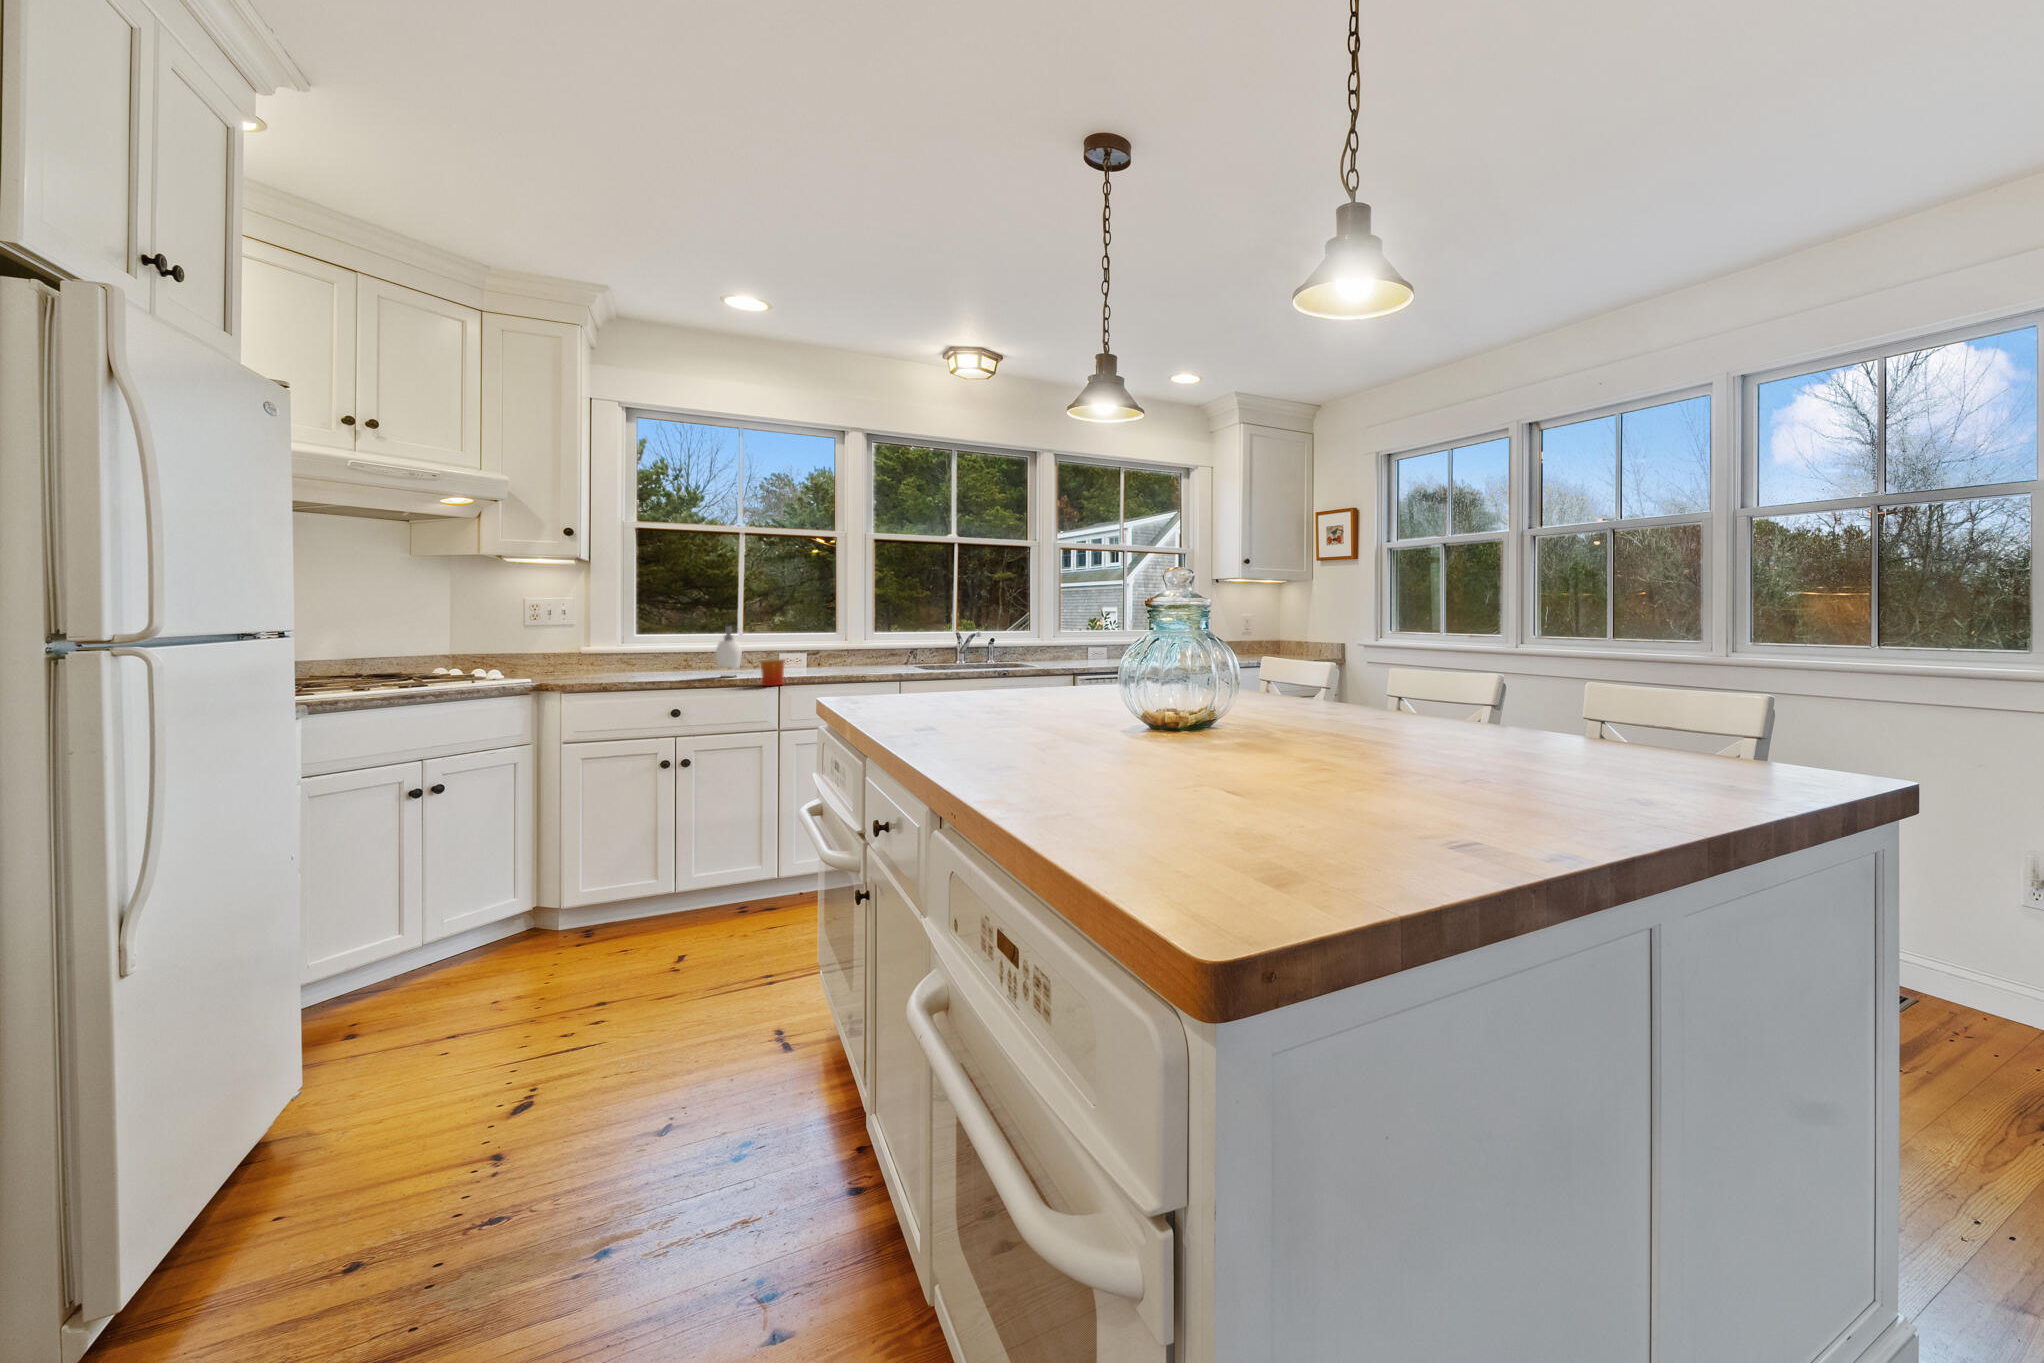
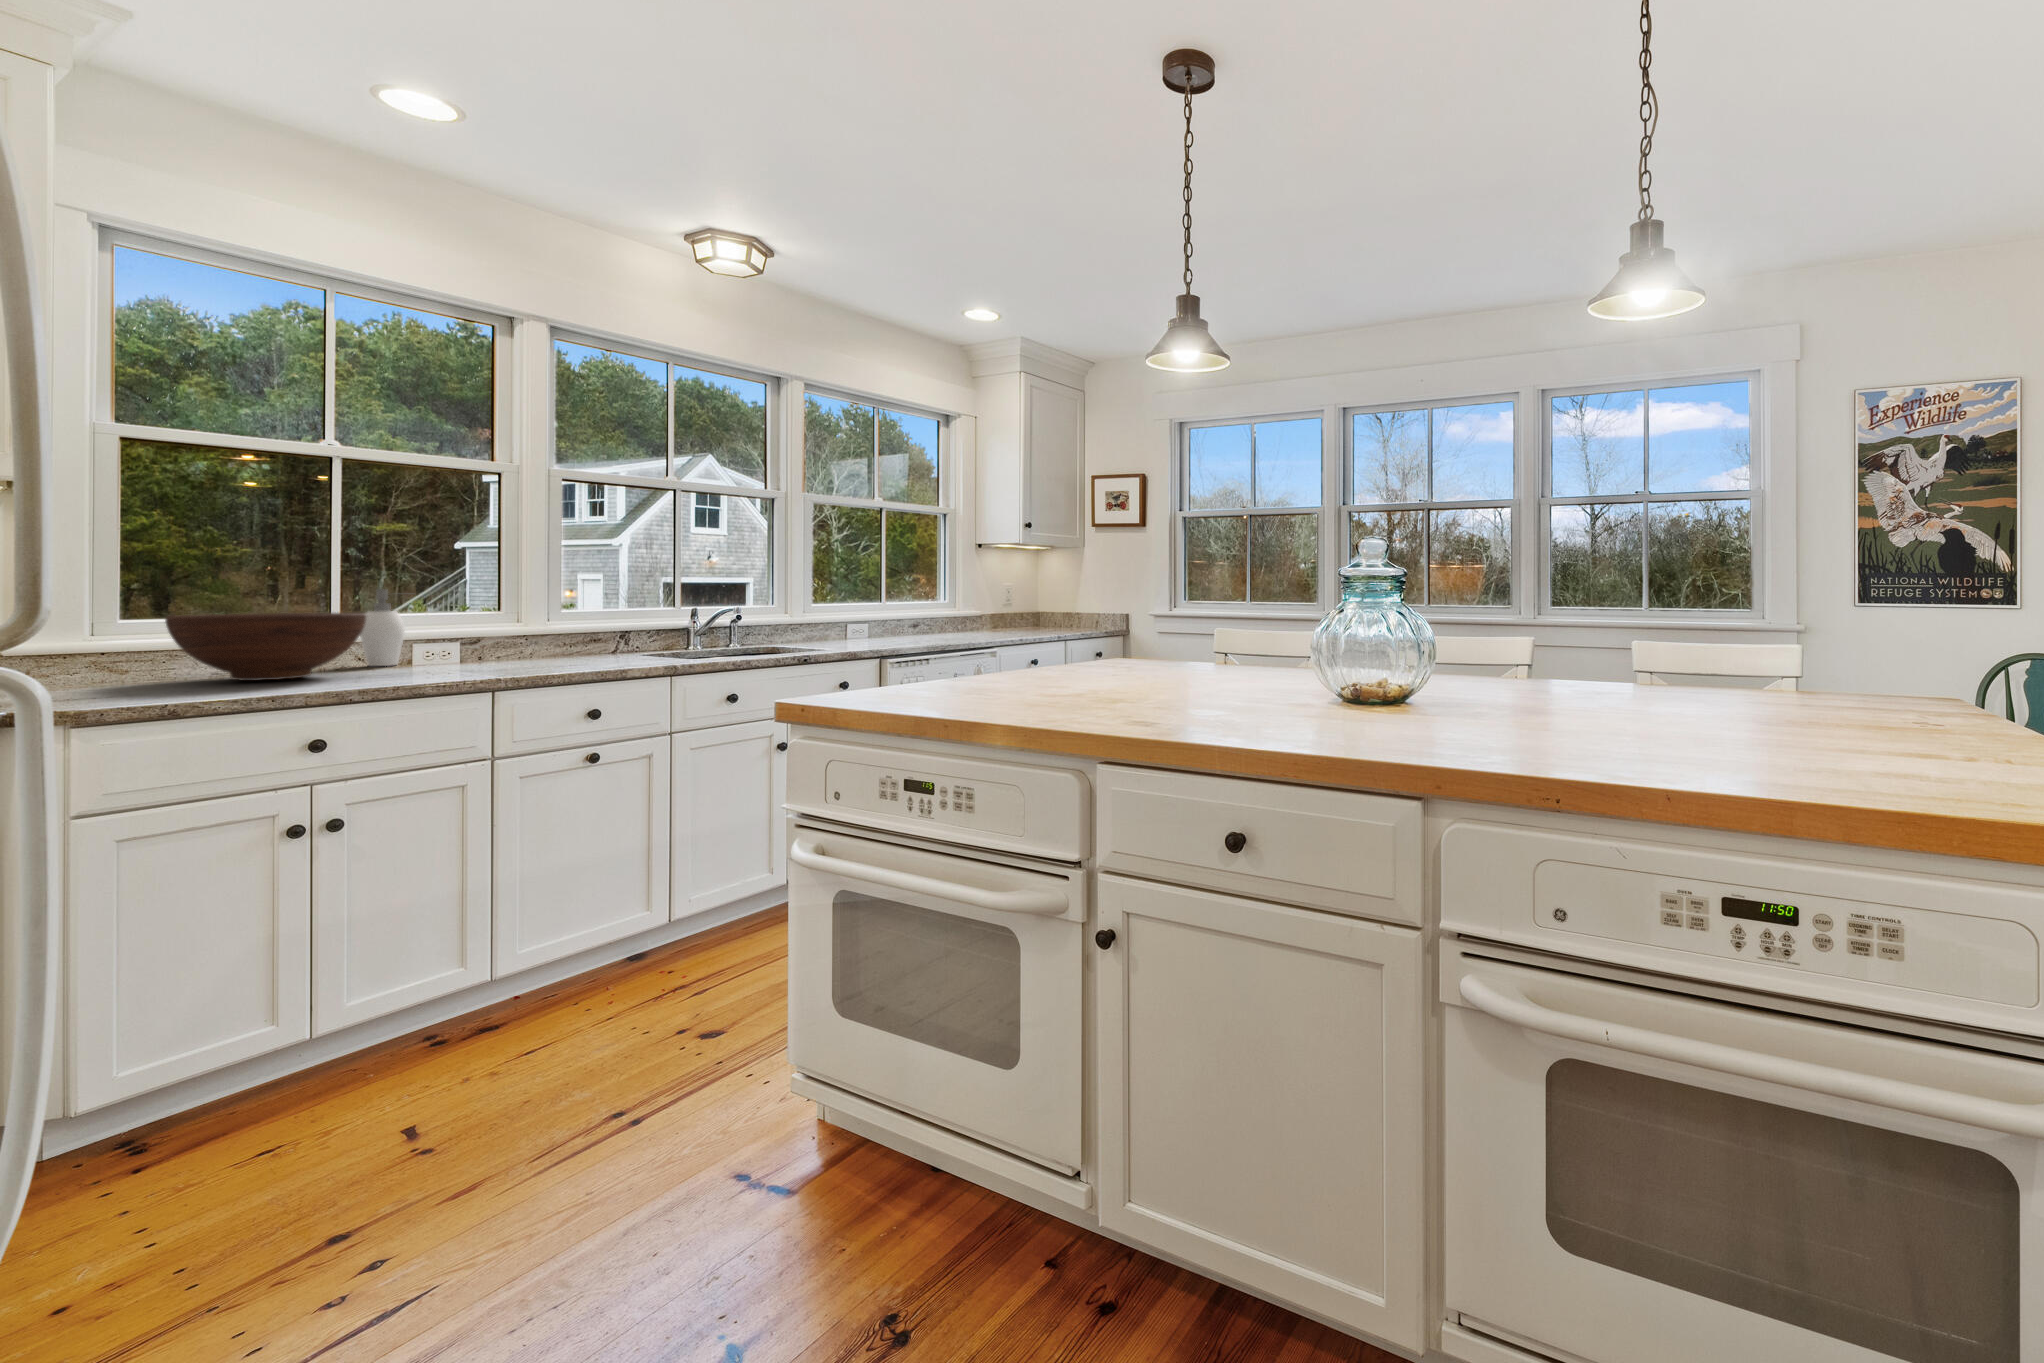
fruit bowl: none [588,643,695,686] -> present [165,613,366,681]
mug: present [760,659,785,686] -> none [503,635,545,673]

